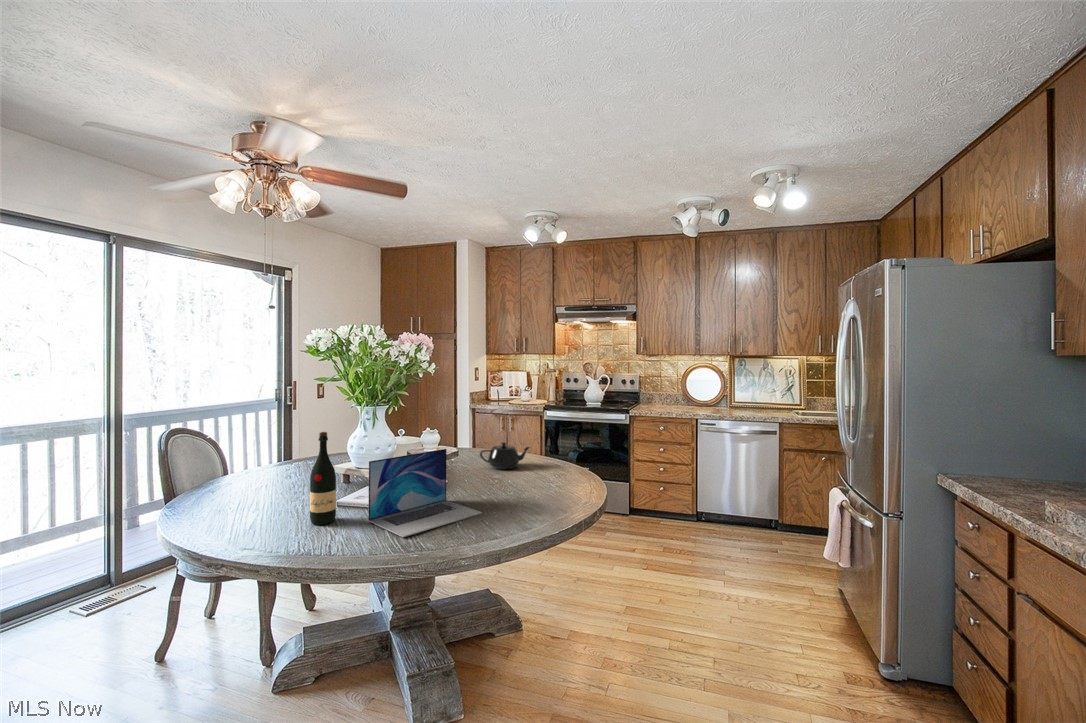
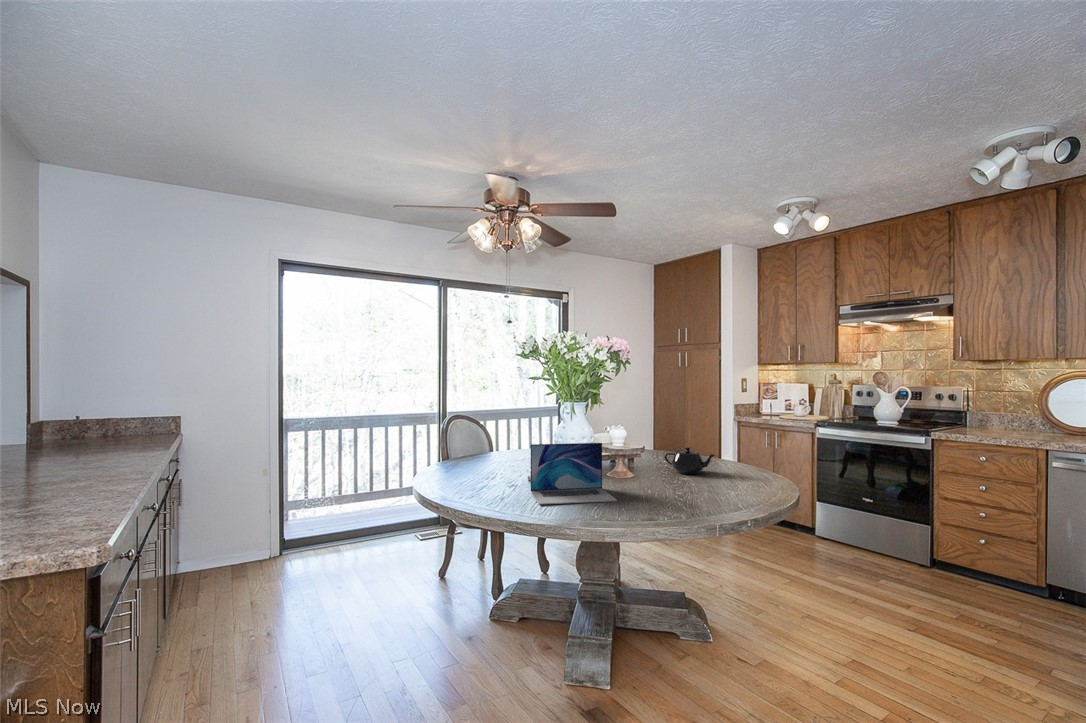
wine bottle: present [310,432,336,525] -> none [496,419,514,489]

